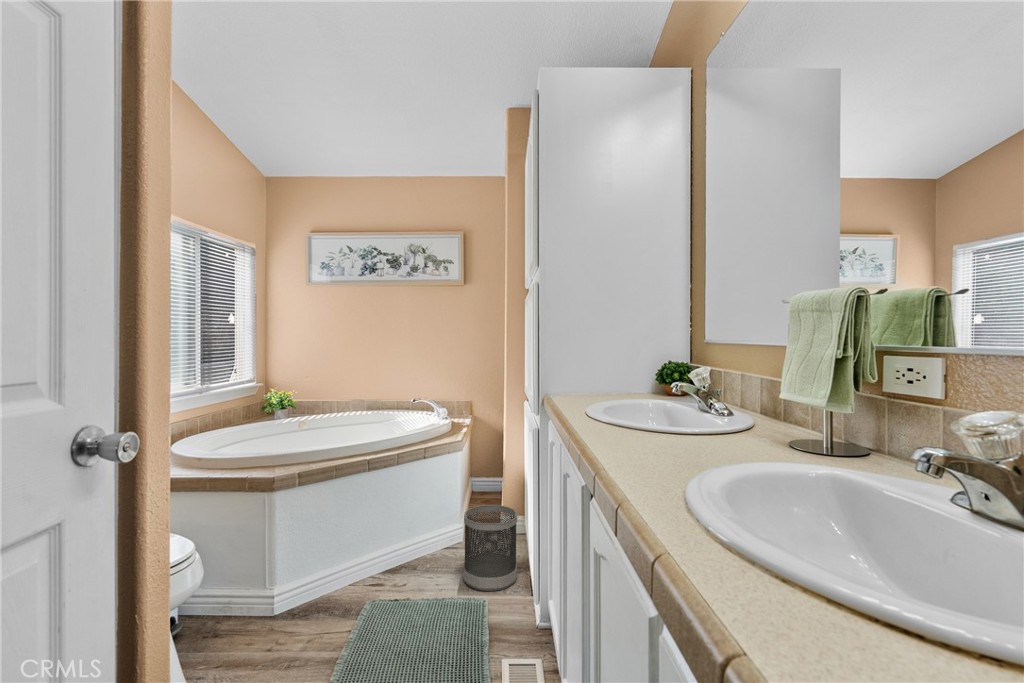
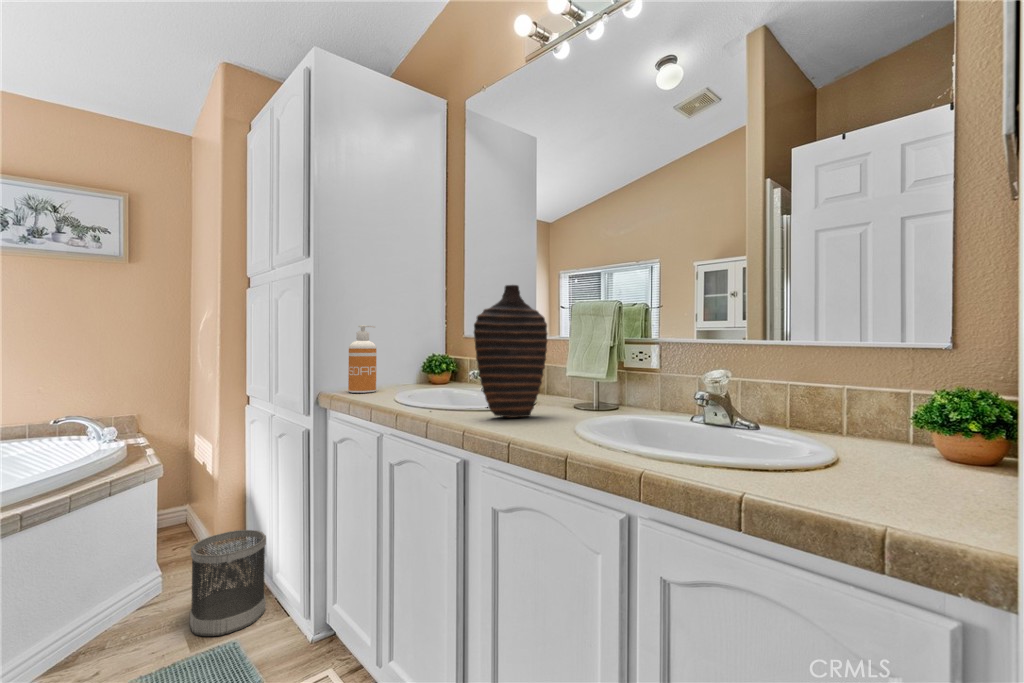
decorative vase: none [615,279,719,450] -> present [474,285,547,417]
soap dispenser: none [563,330,590,398] -> present [348,325,377,393]

